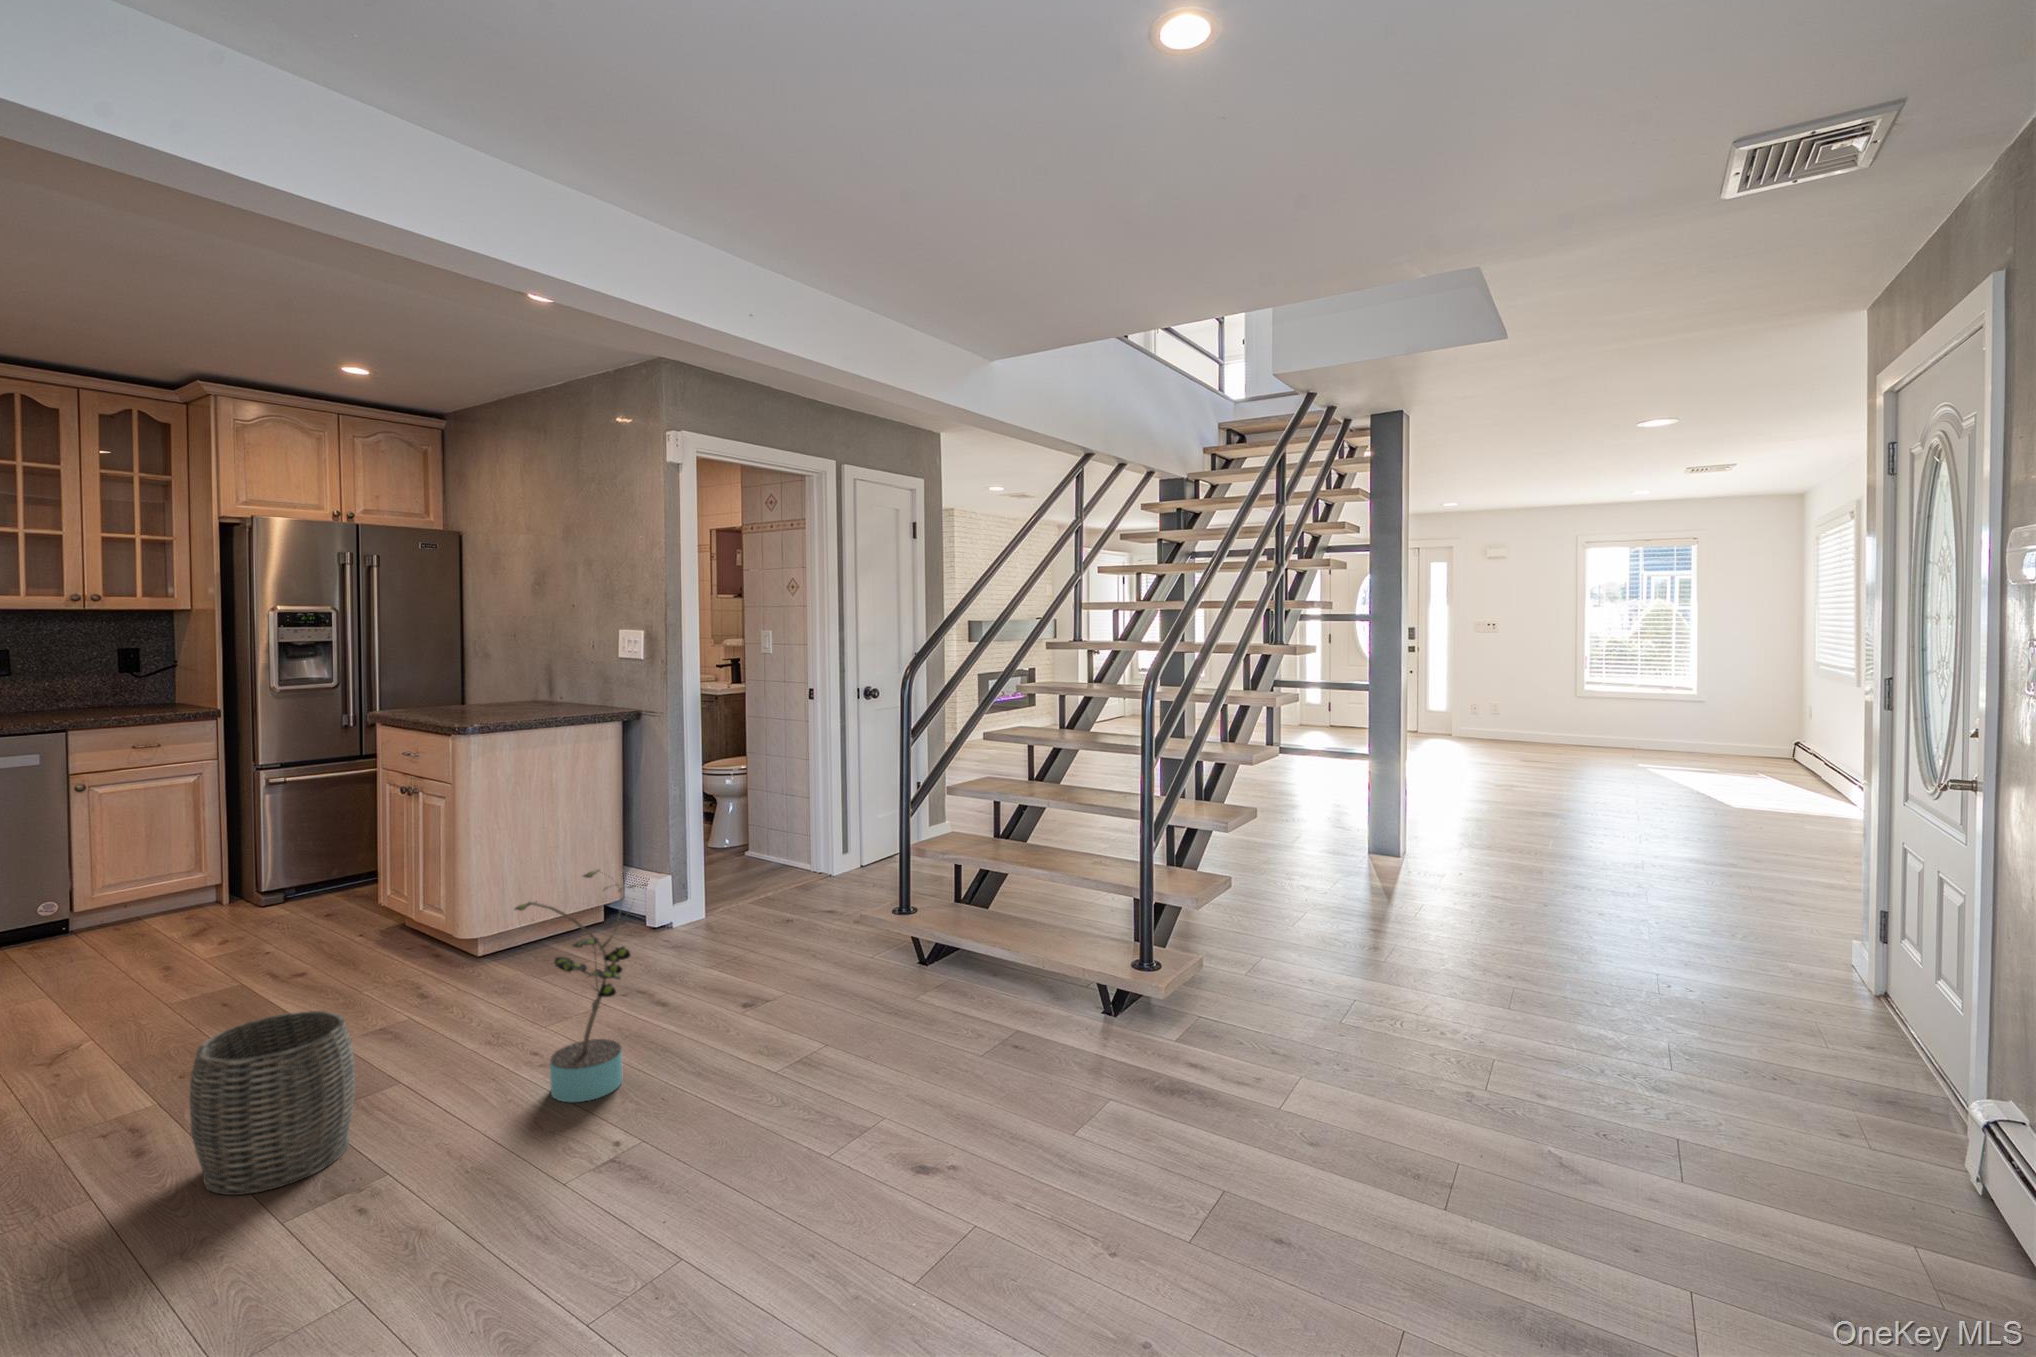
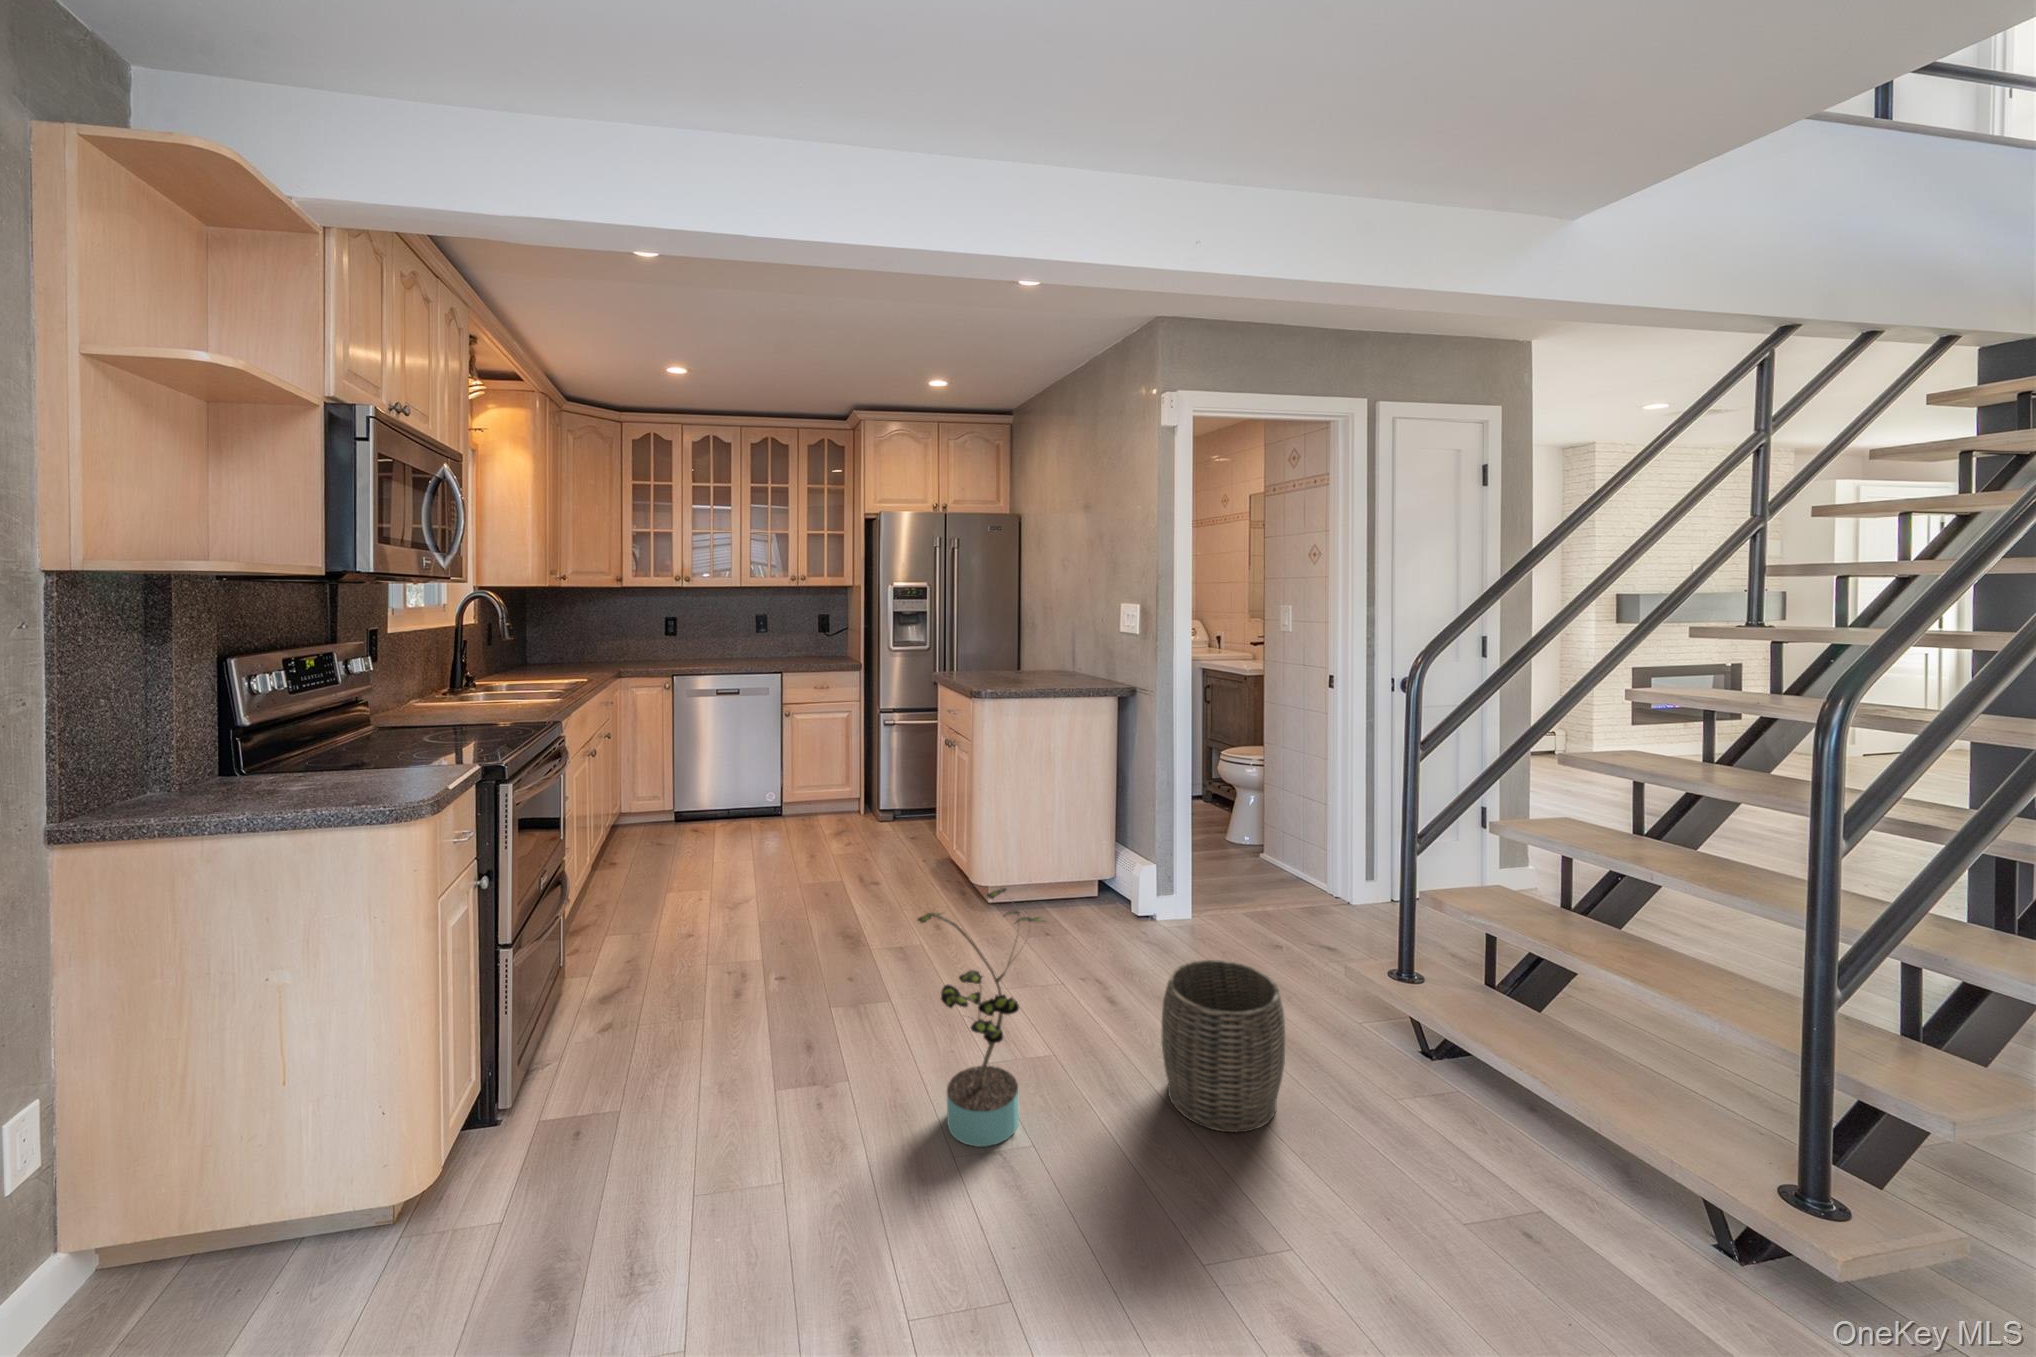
woven basket: present [190,1011,356,1195] -> present [1162,960,1285,1132]

